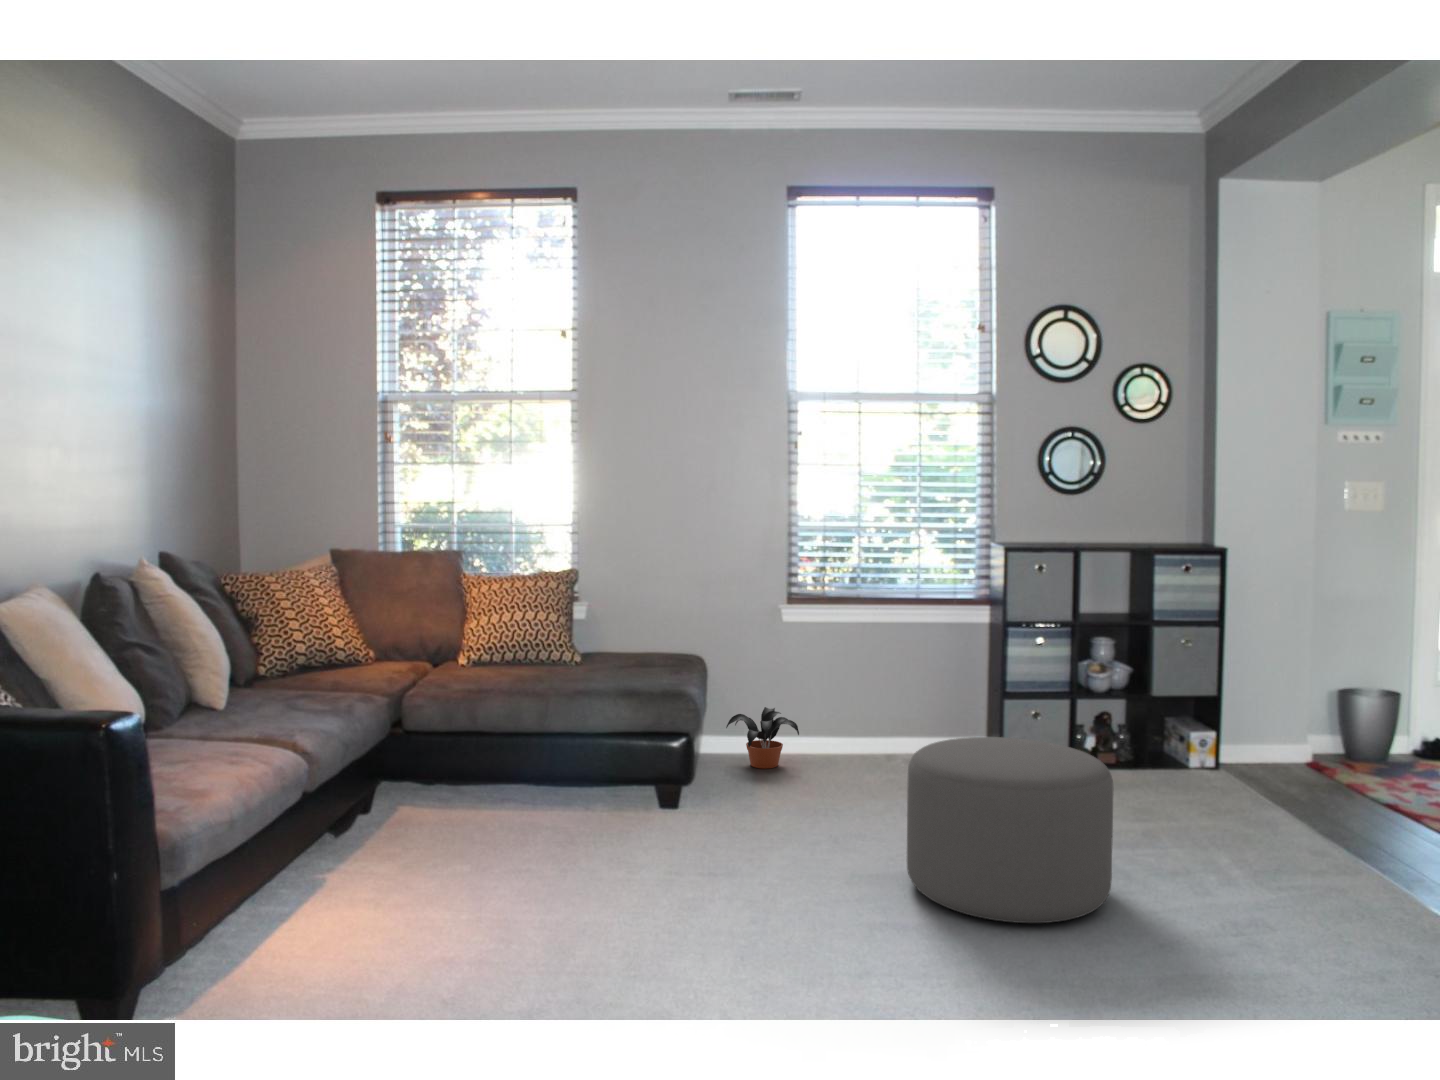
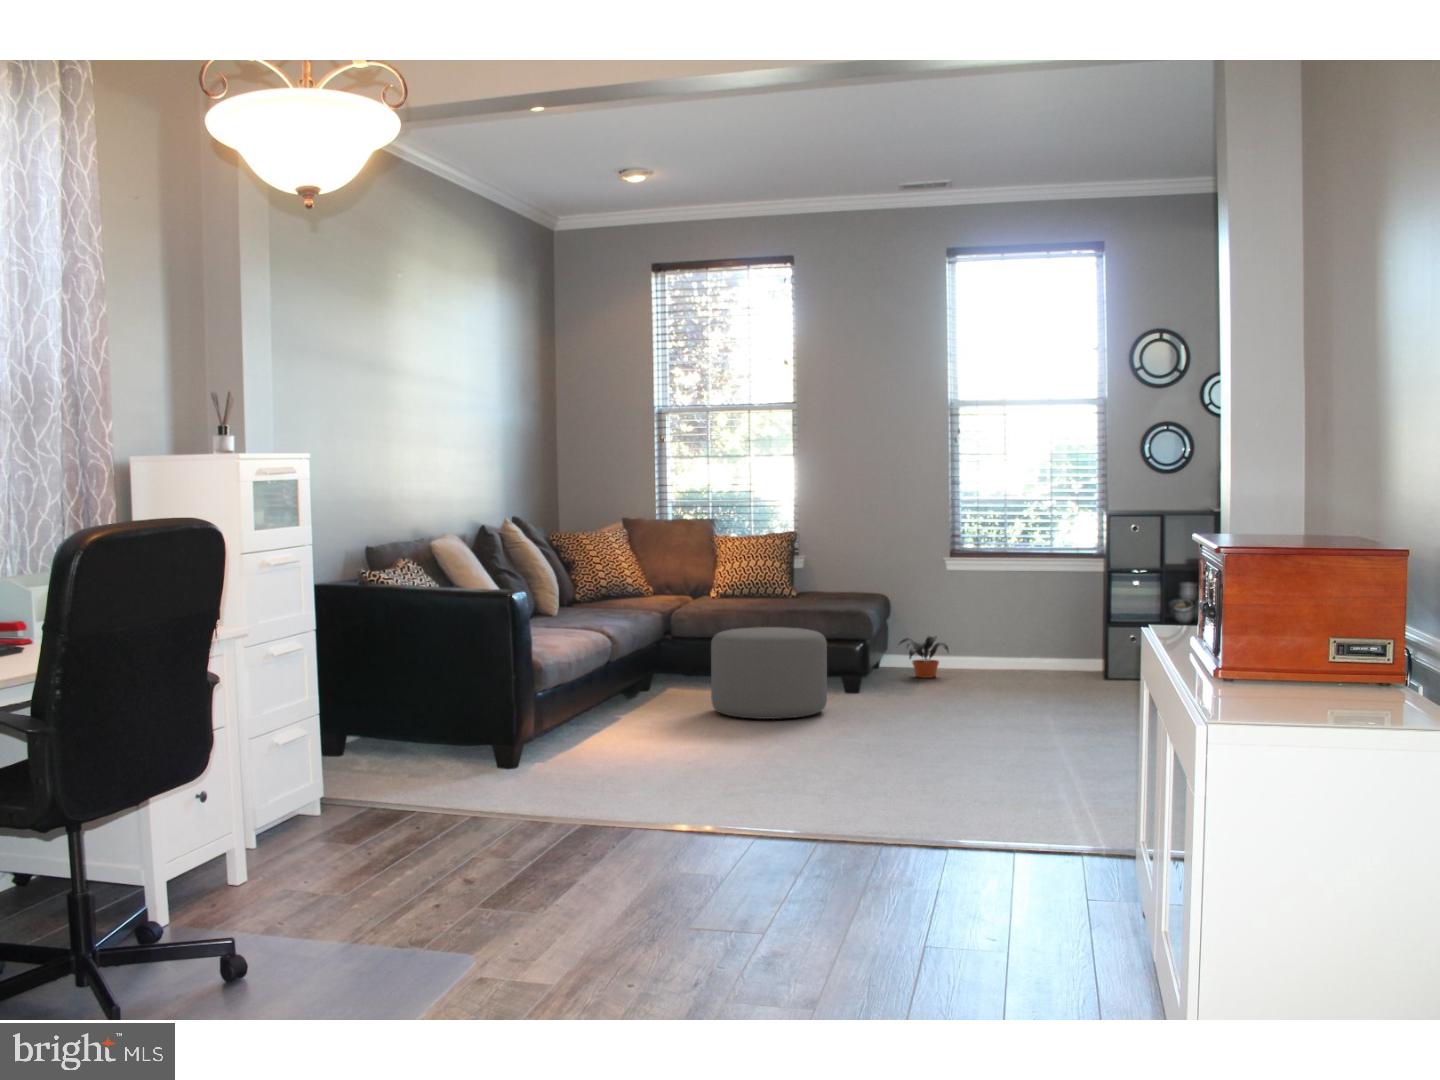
ottoman: present [907,737,1113,923] -> present [711,627,827,719]

